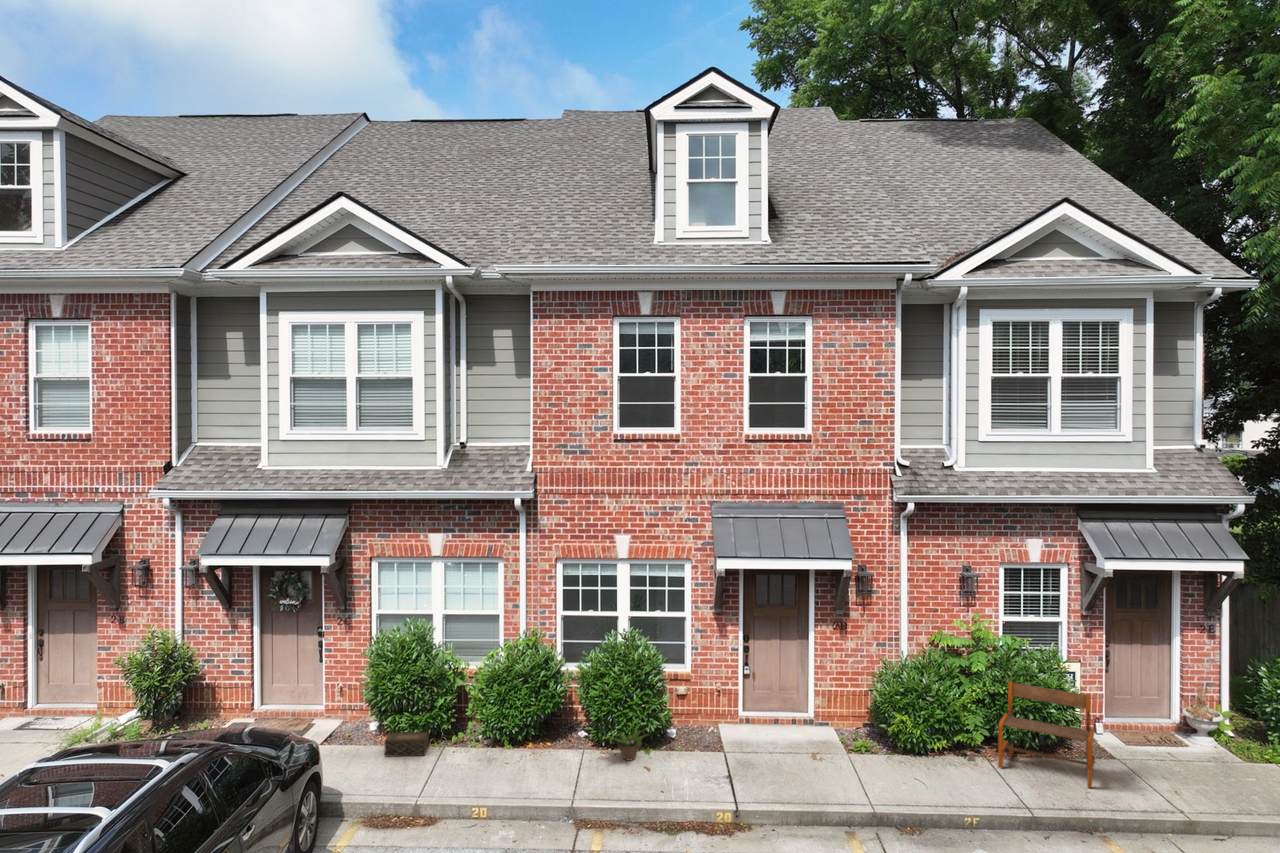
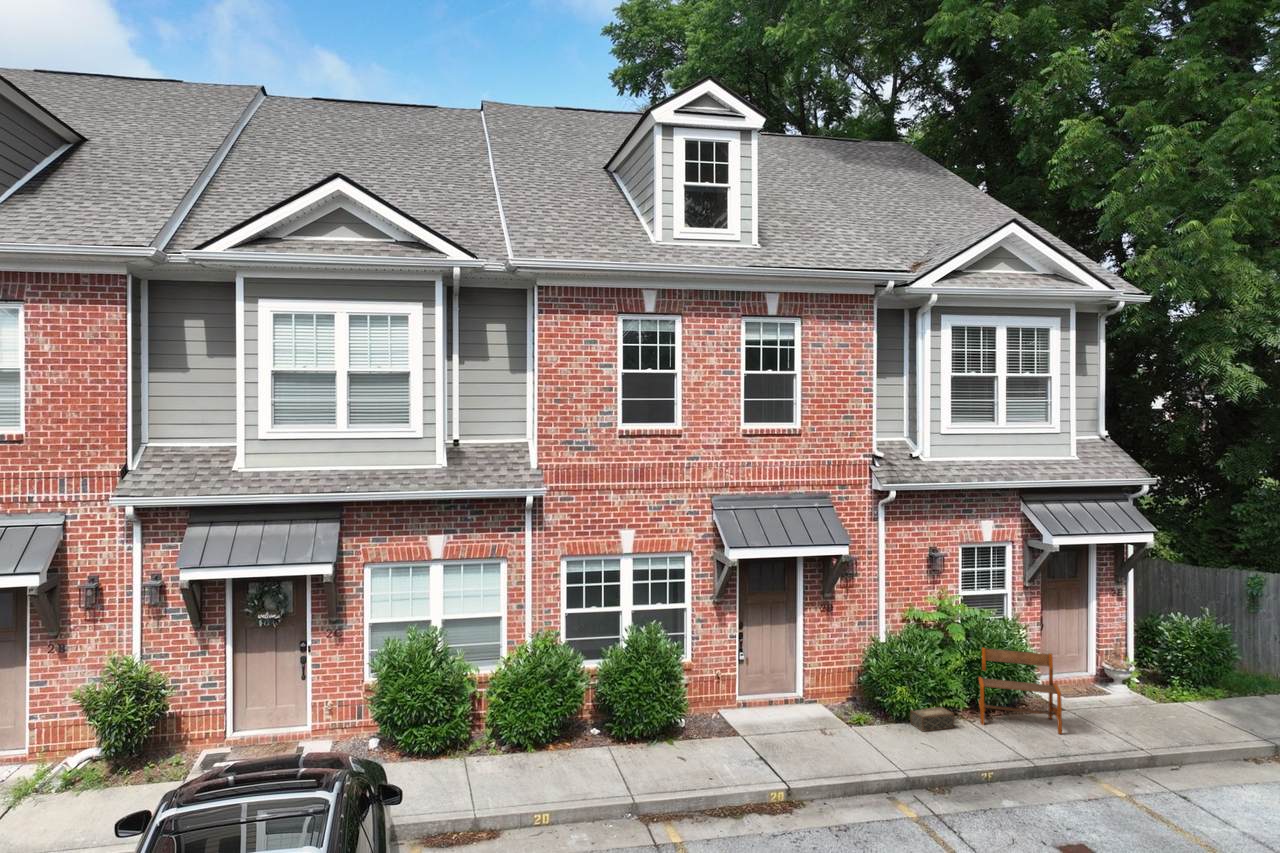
decorative plant: present [609,731,648,761] -> none [637,718,678,749]
woven basket: present [385,732,429,757] -> present [910,707,954,731]

